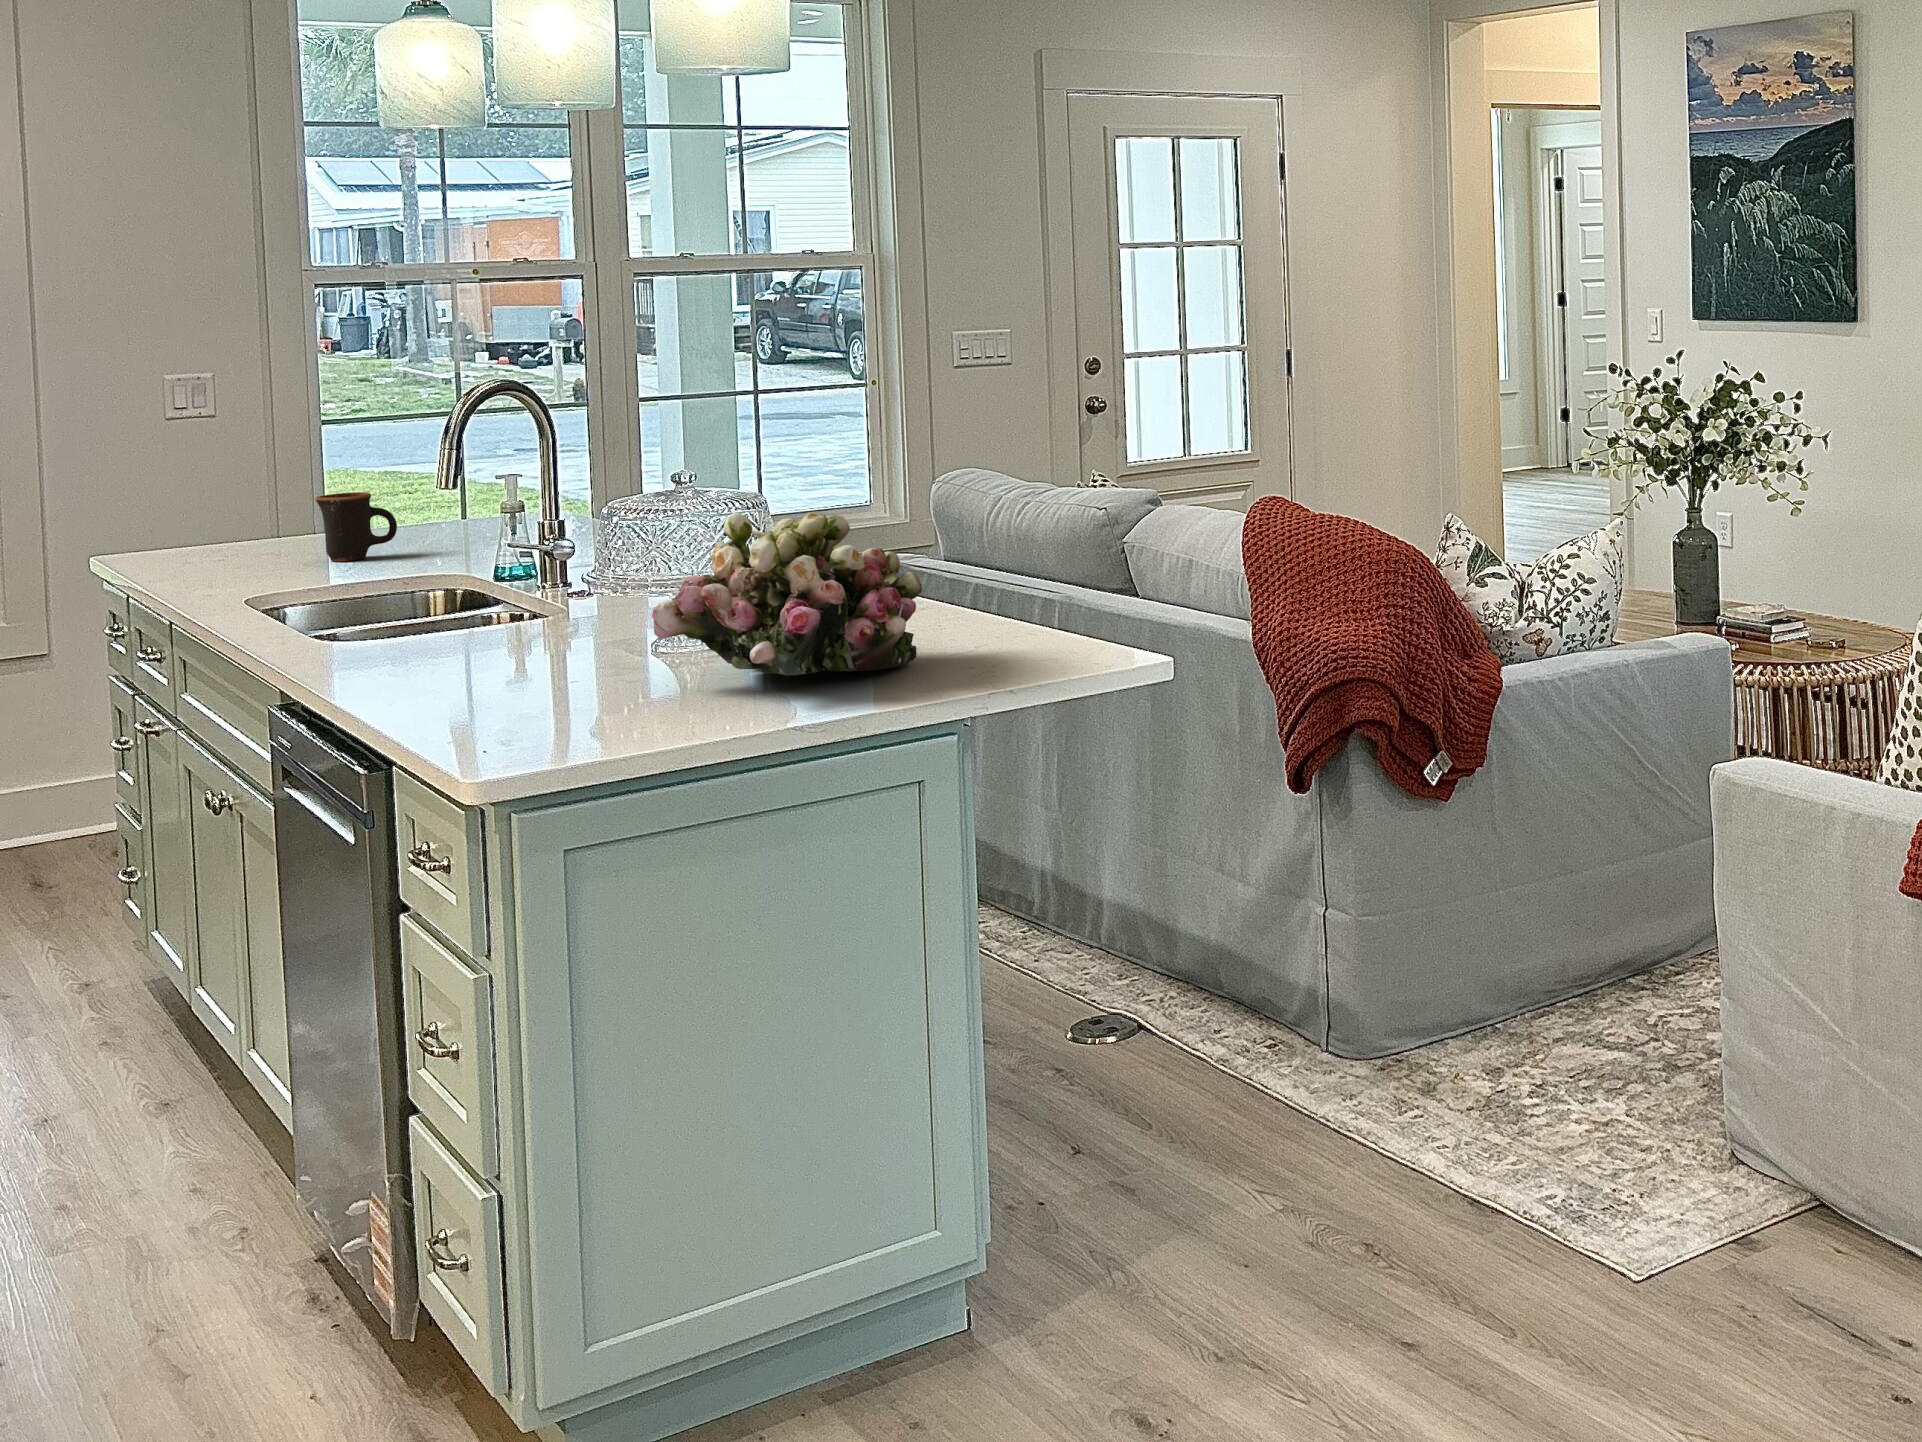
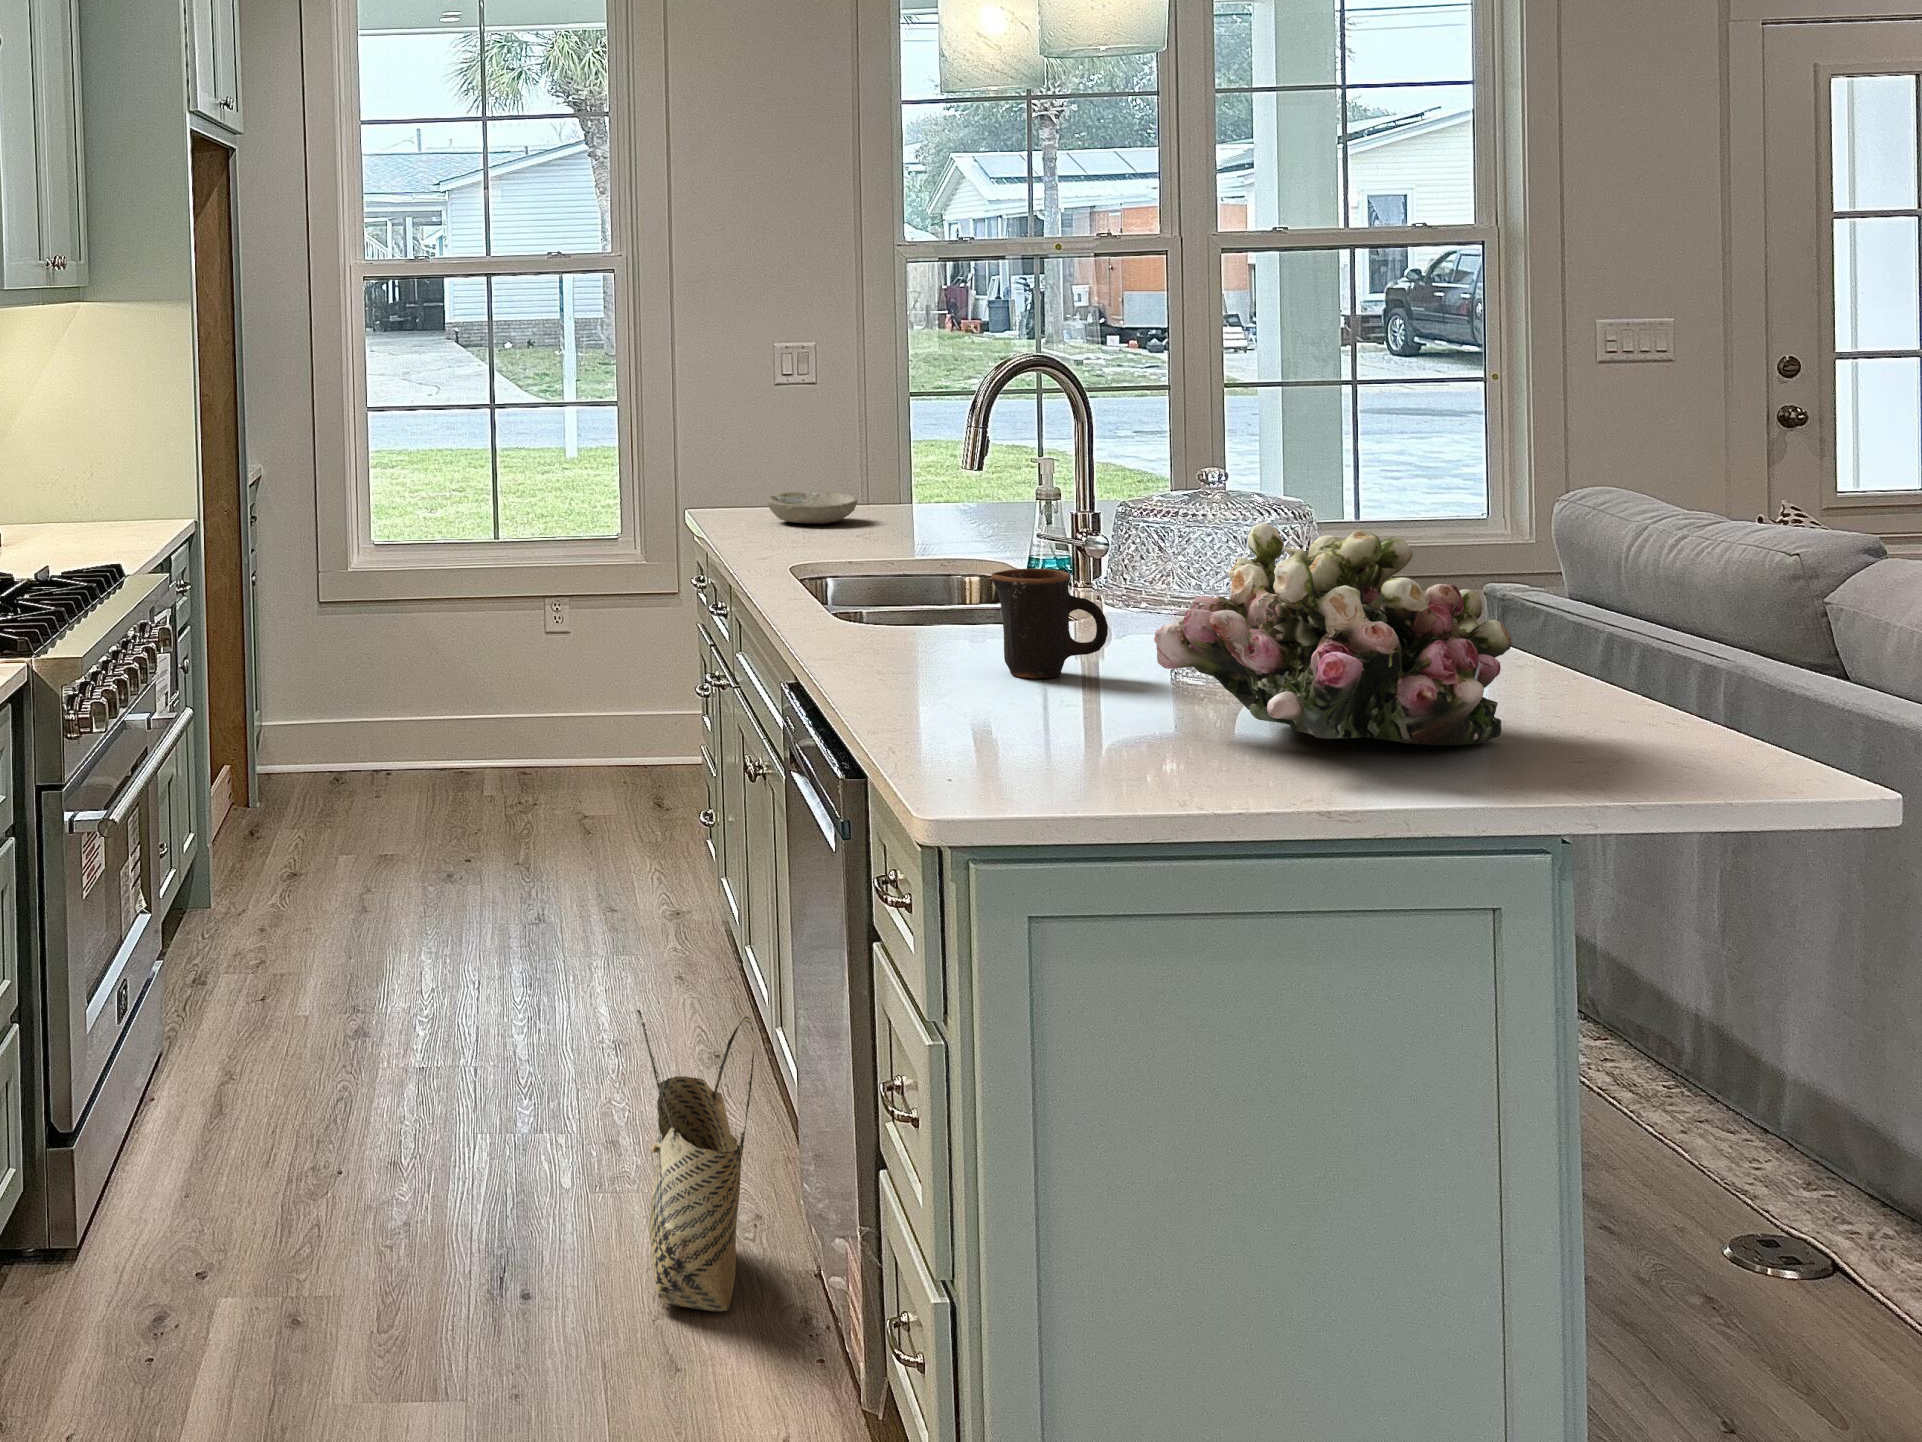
mug: present [316,492,397,561] -> present [991,569,1108,678]
bowl: none [197,526,300,559] -> present [767,492,857,524]
woven basket: none [119,1031,255,1325] -> present [637,1010,755,1312]

